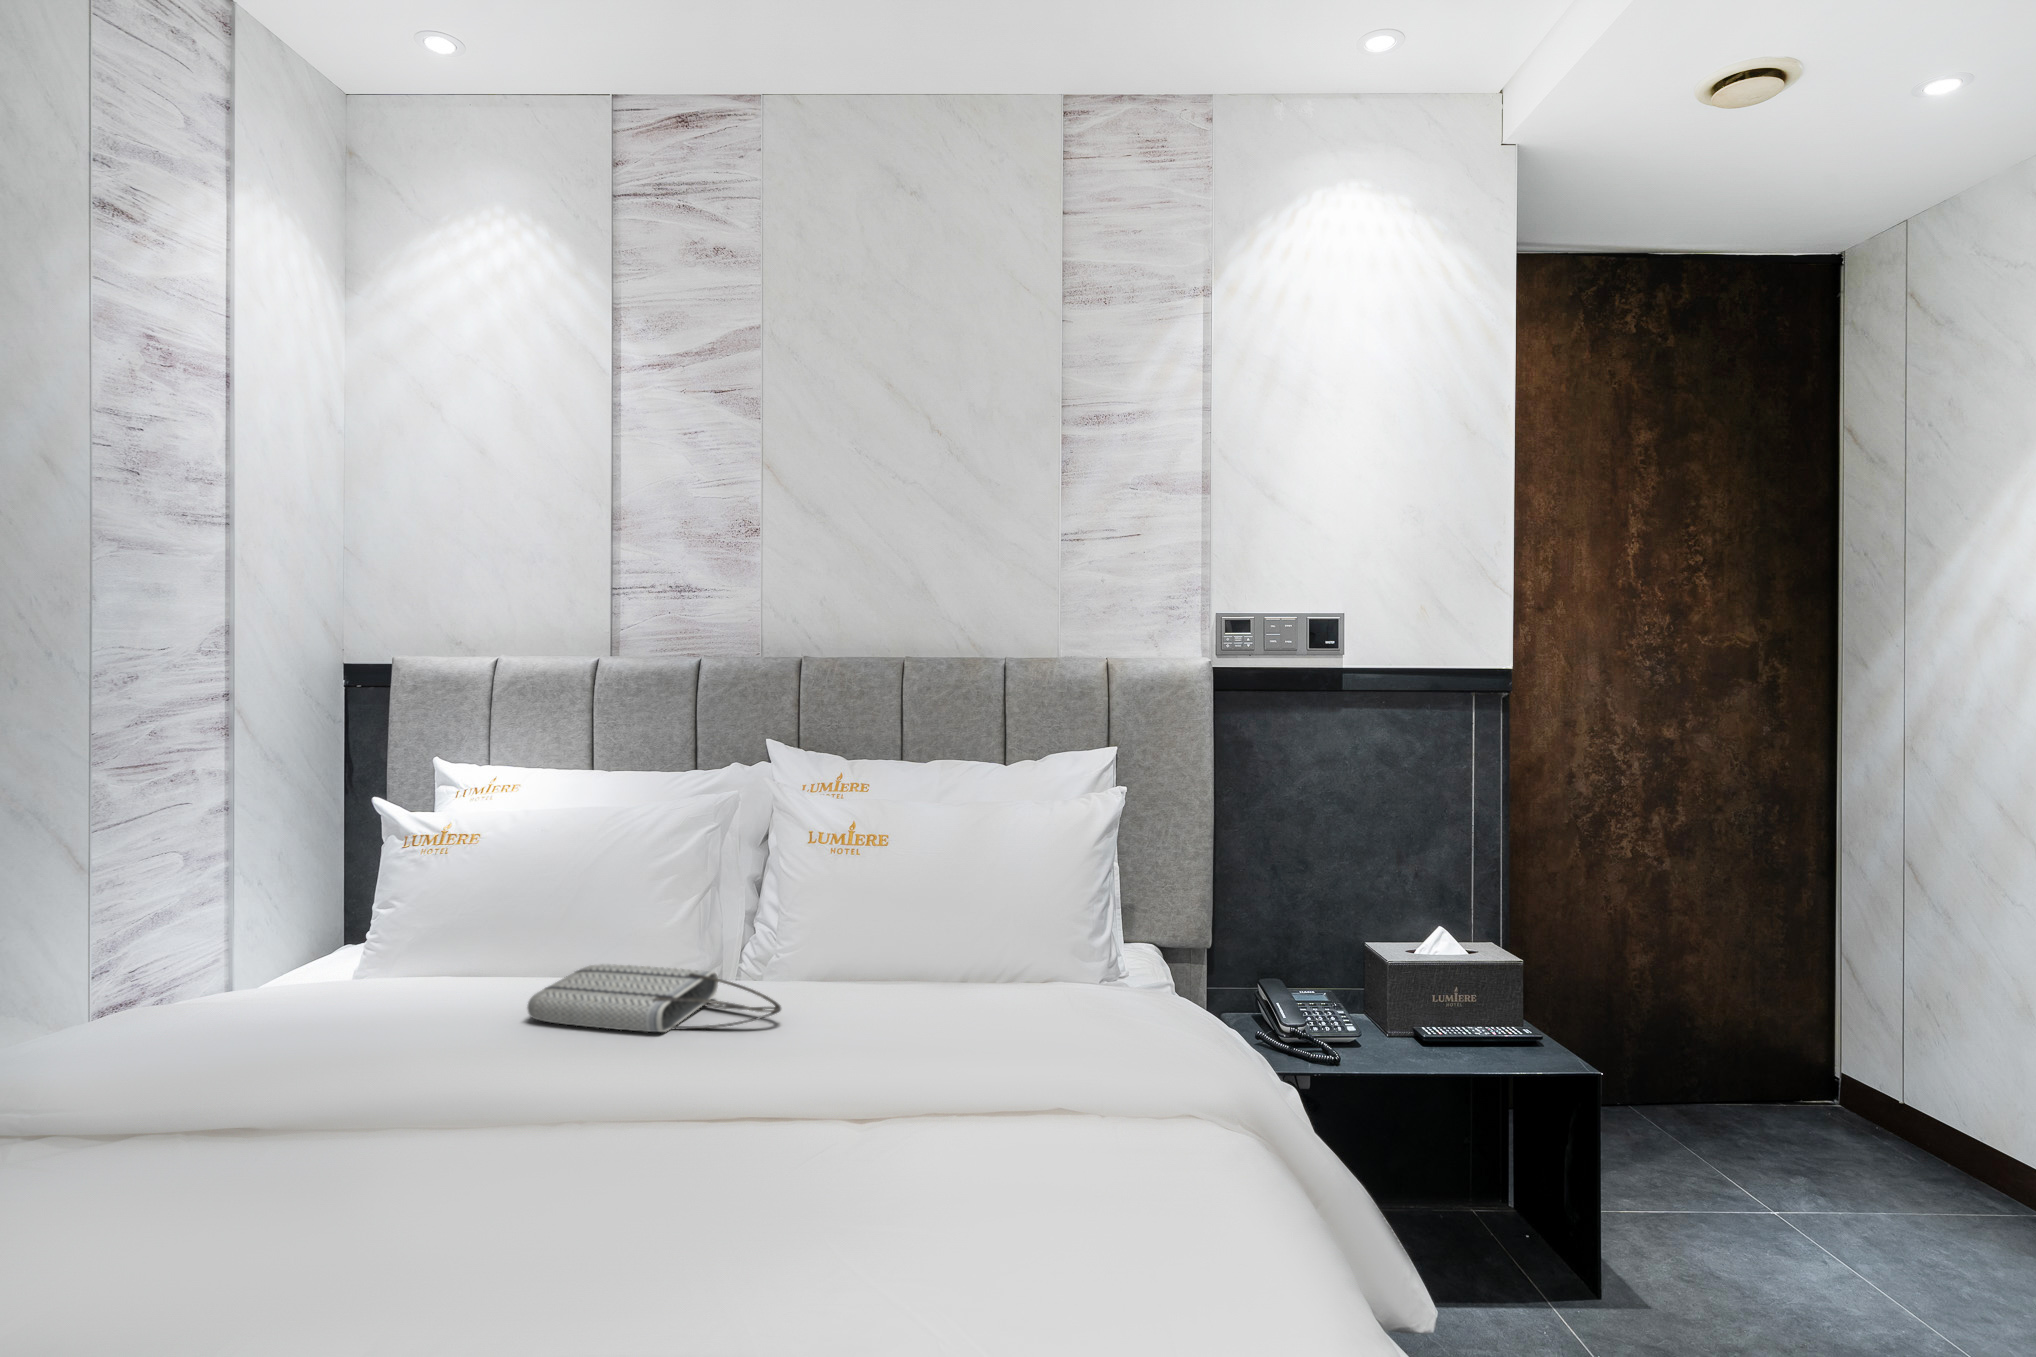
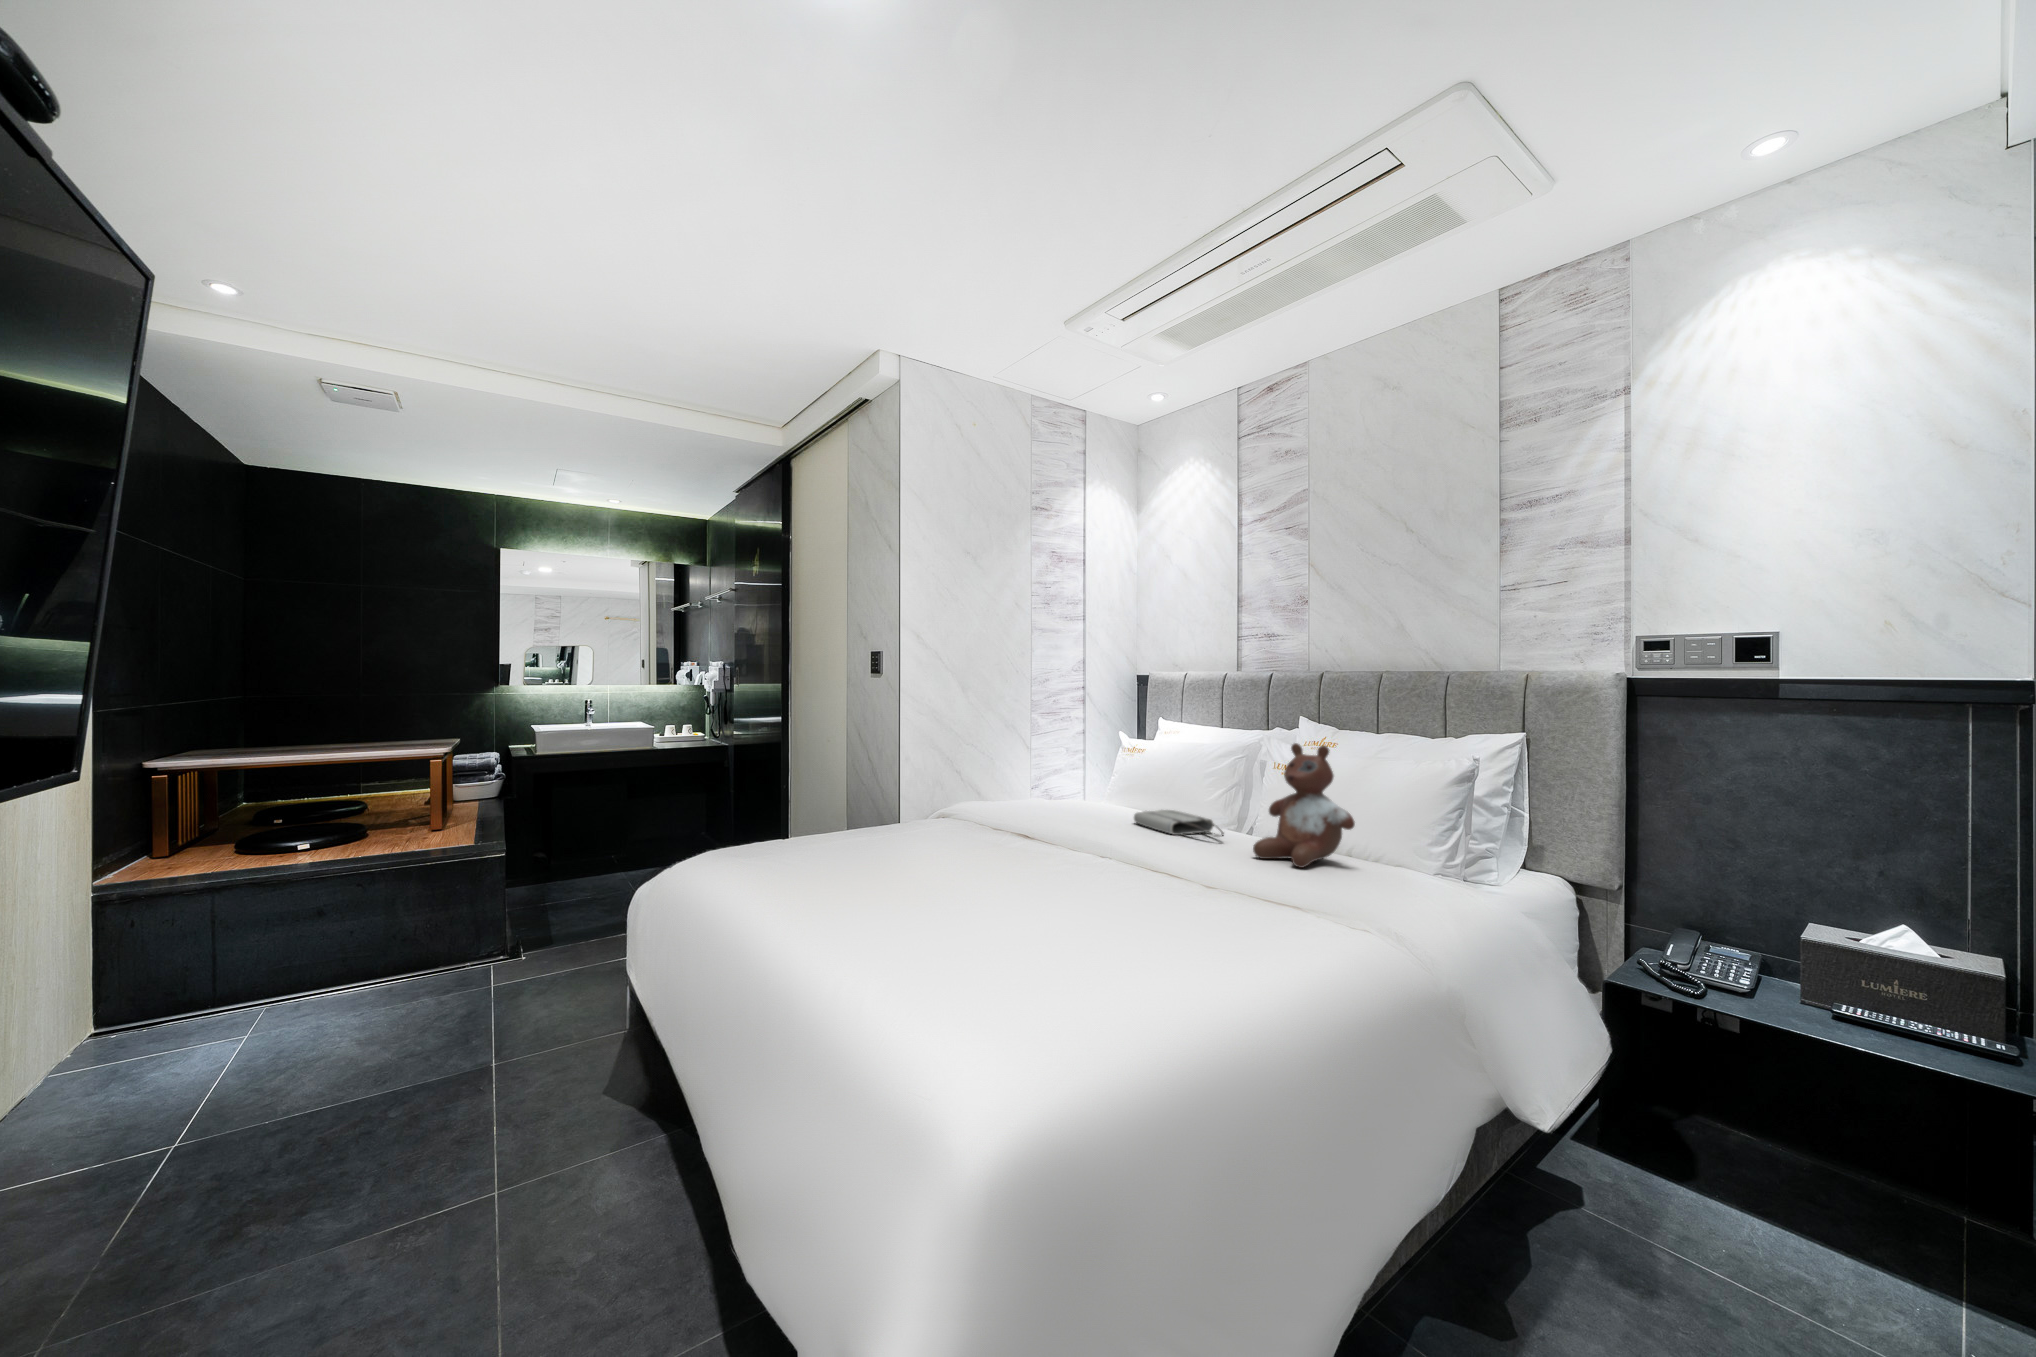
stuffed bear: none [872,809,1045,1049] -> present [1253,743,1355,868]

